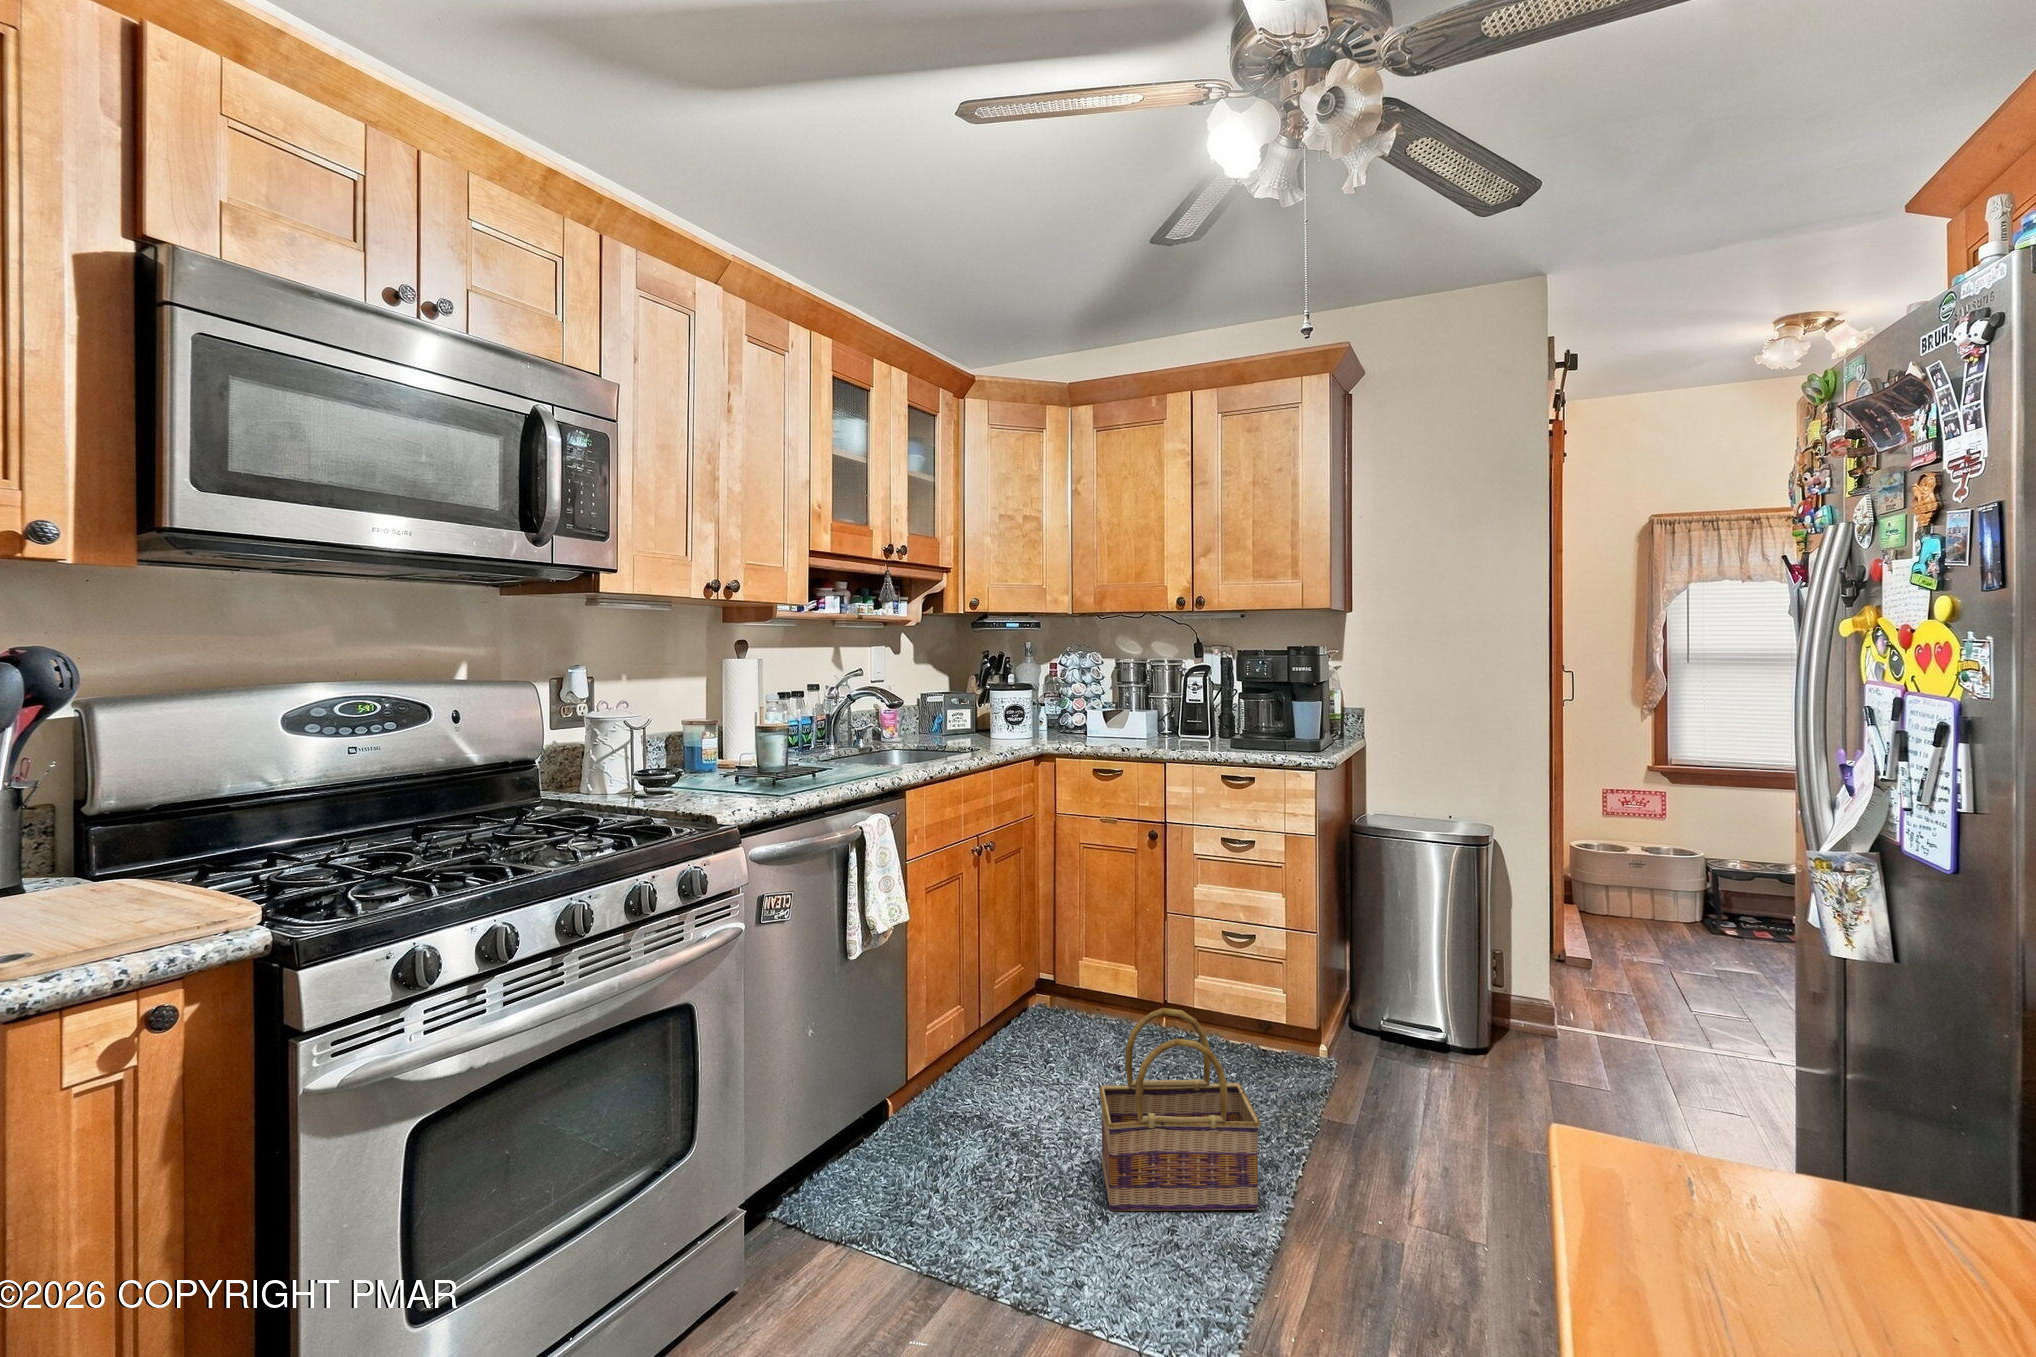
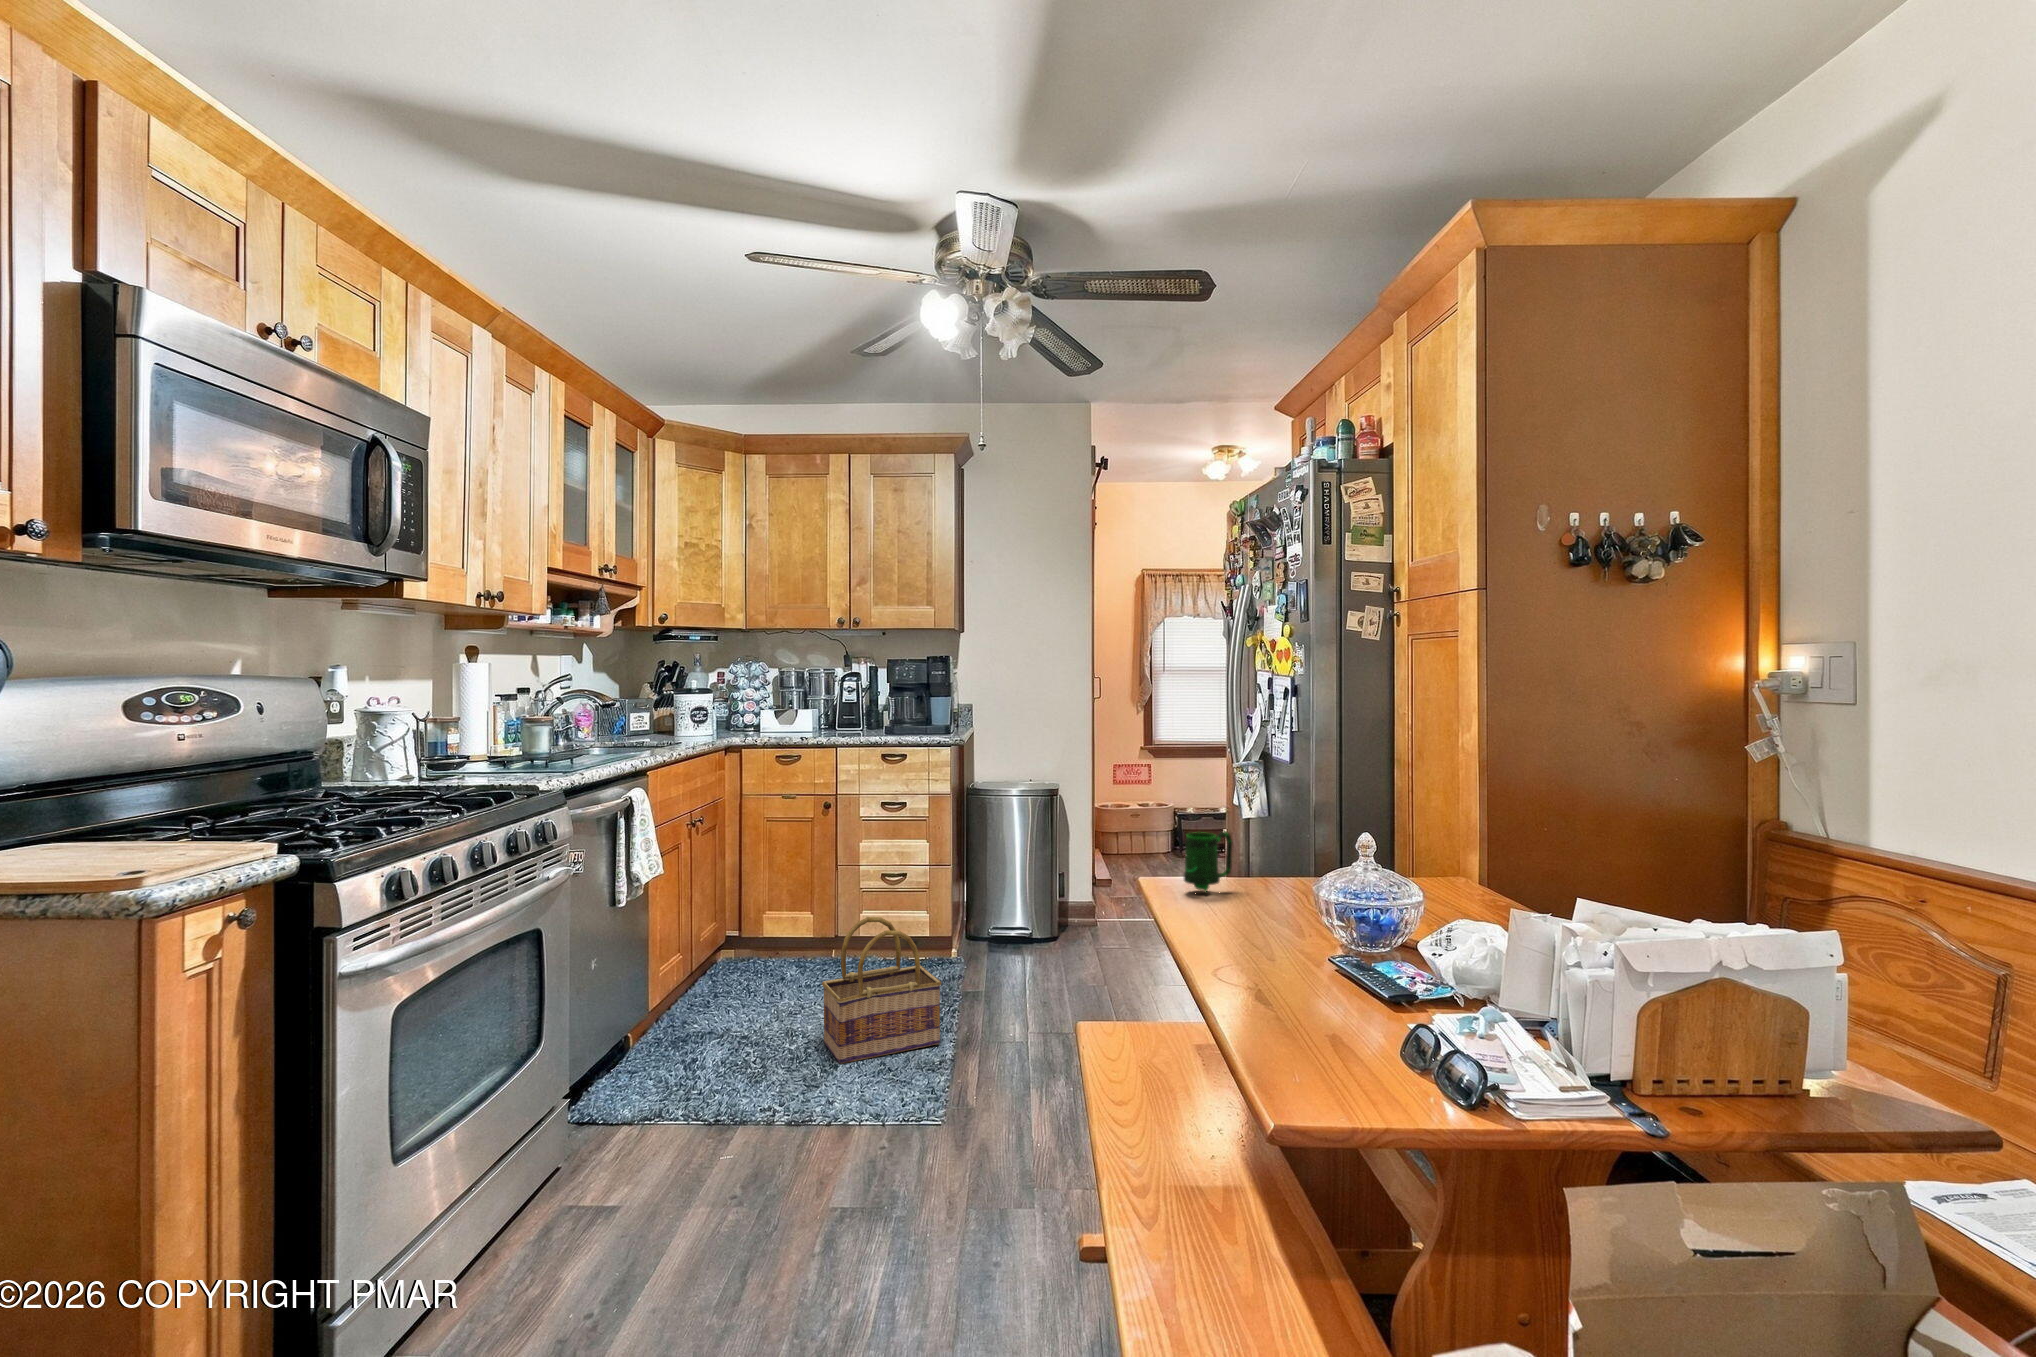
mug: none [1646,1101,1797,1286] -> present [1184,832,1232,892]

